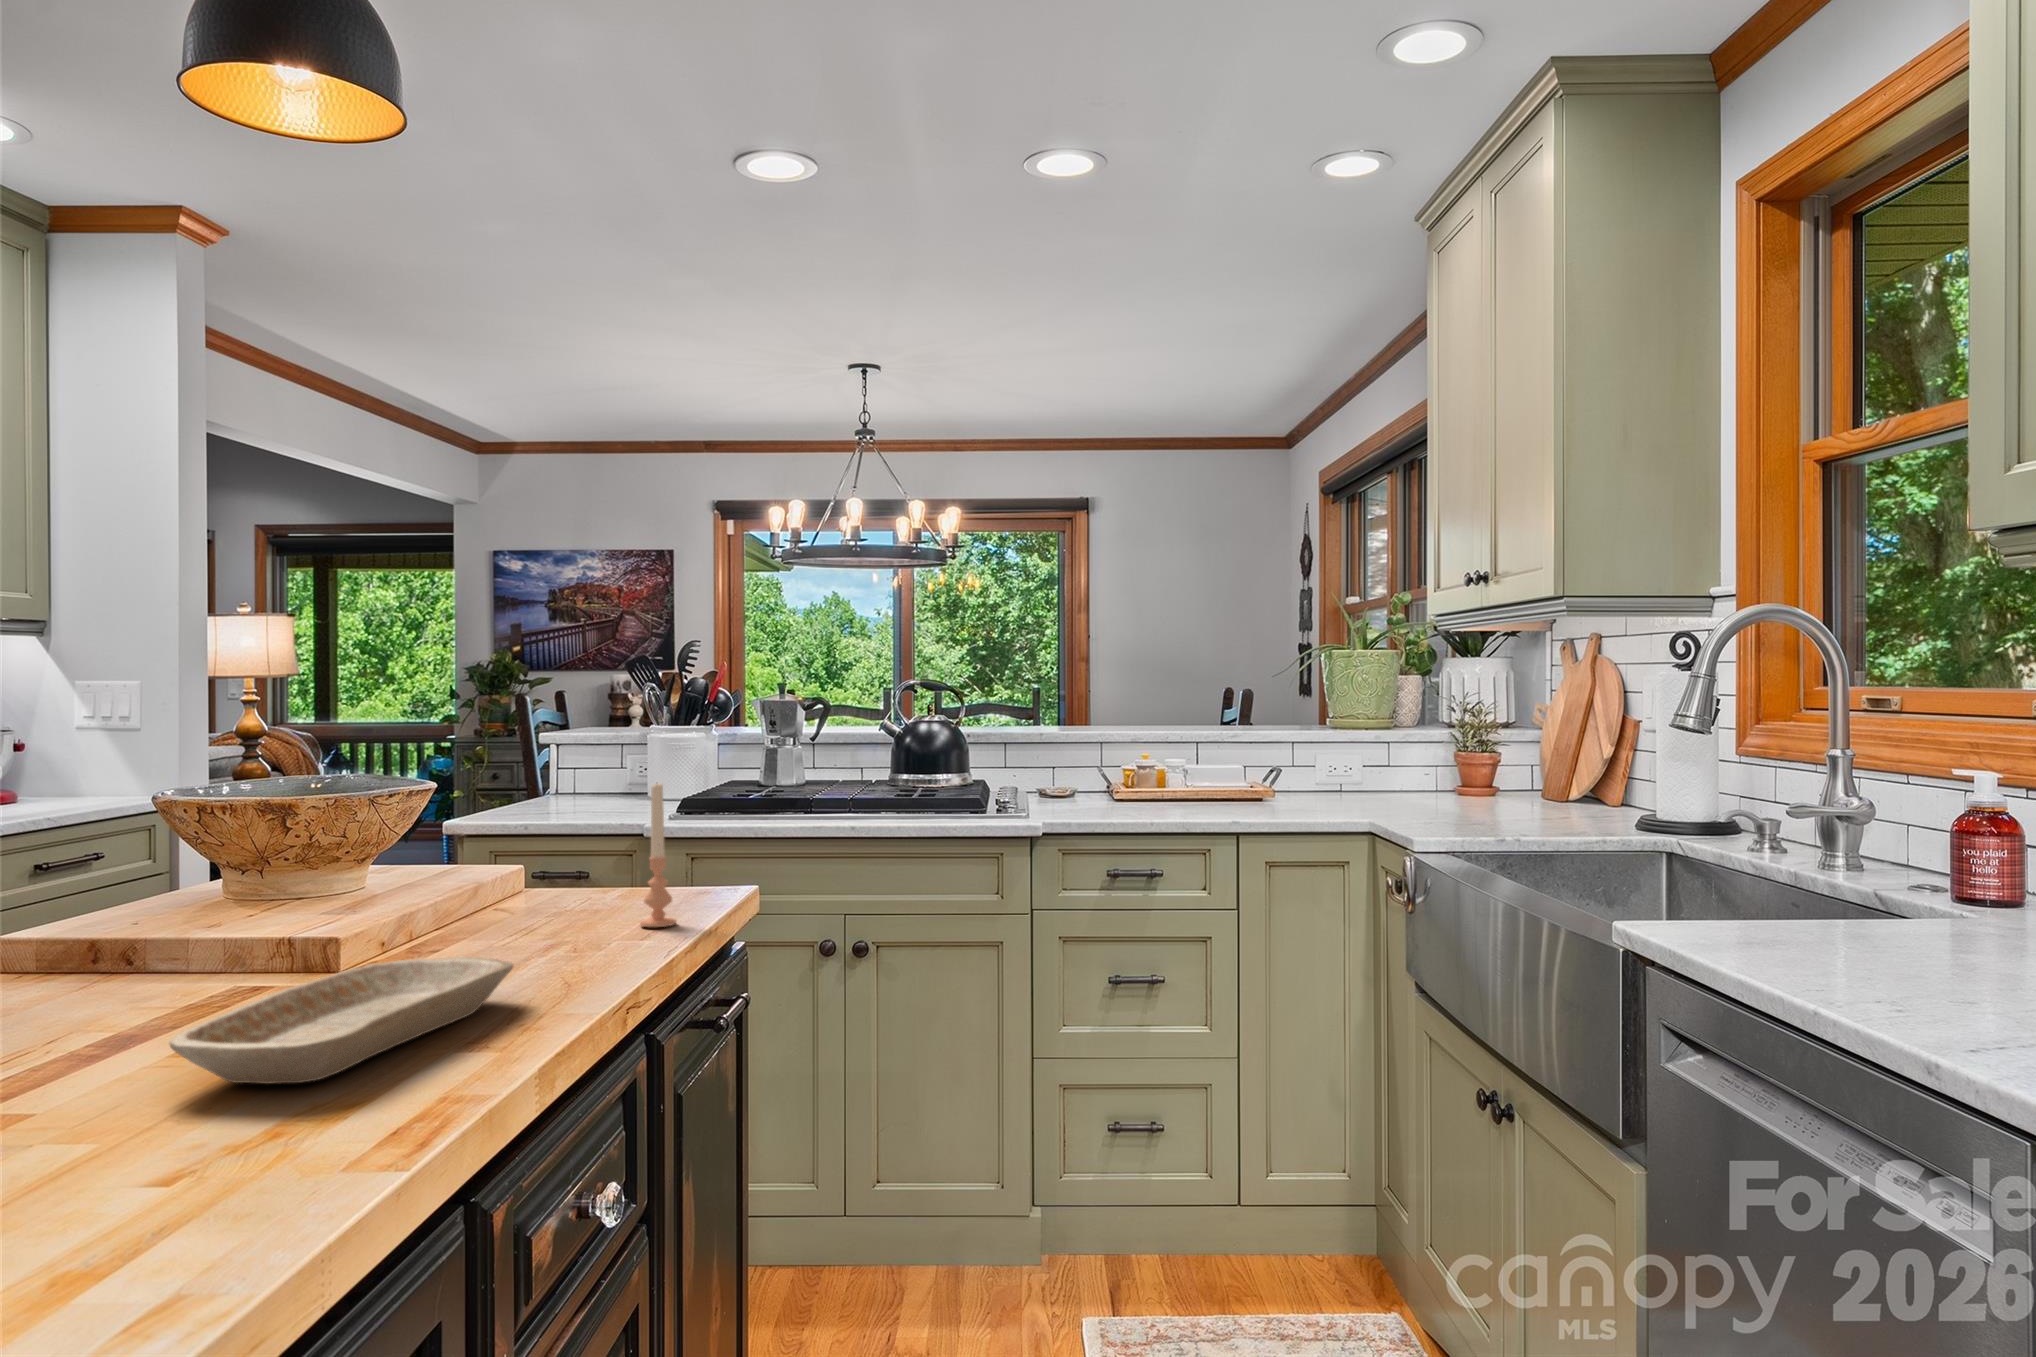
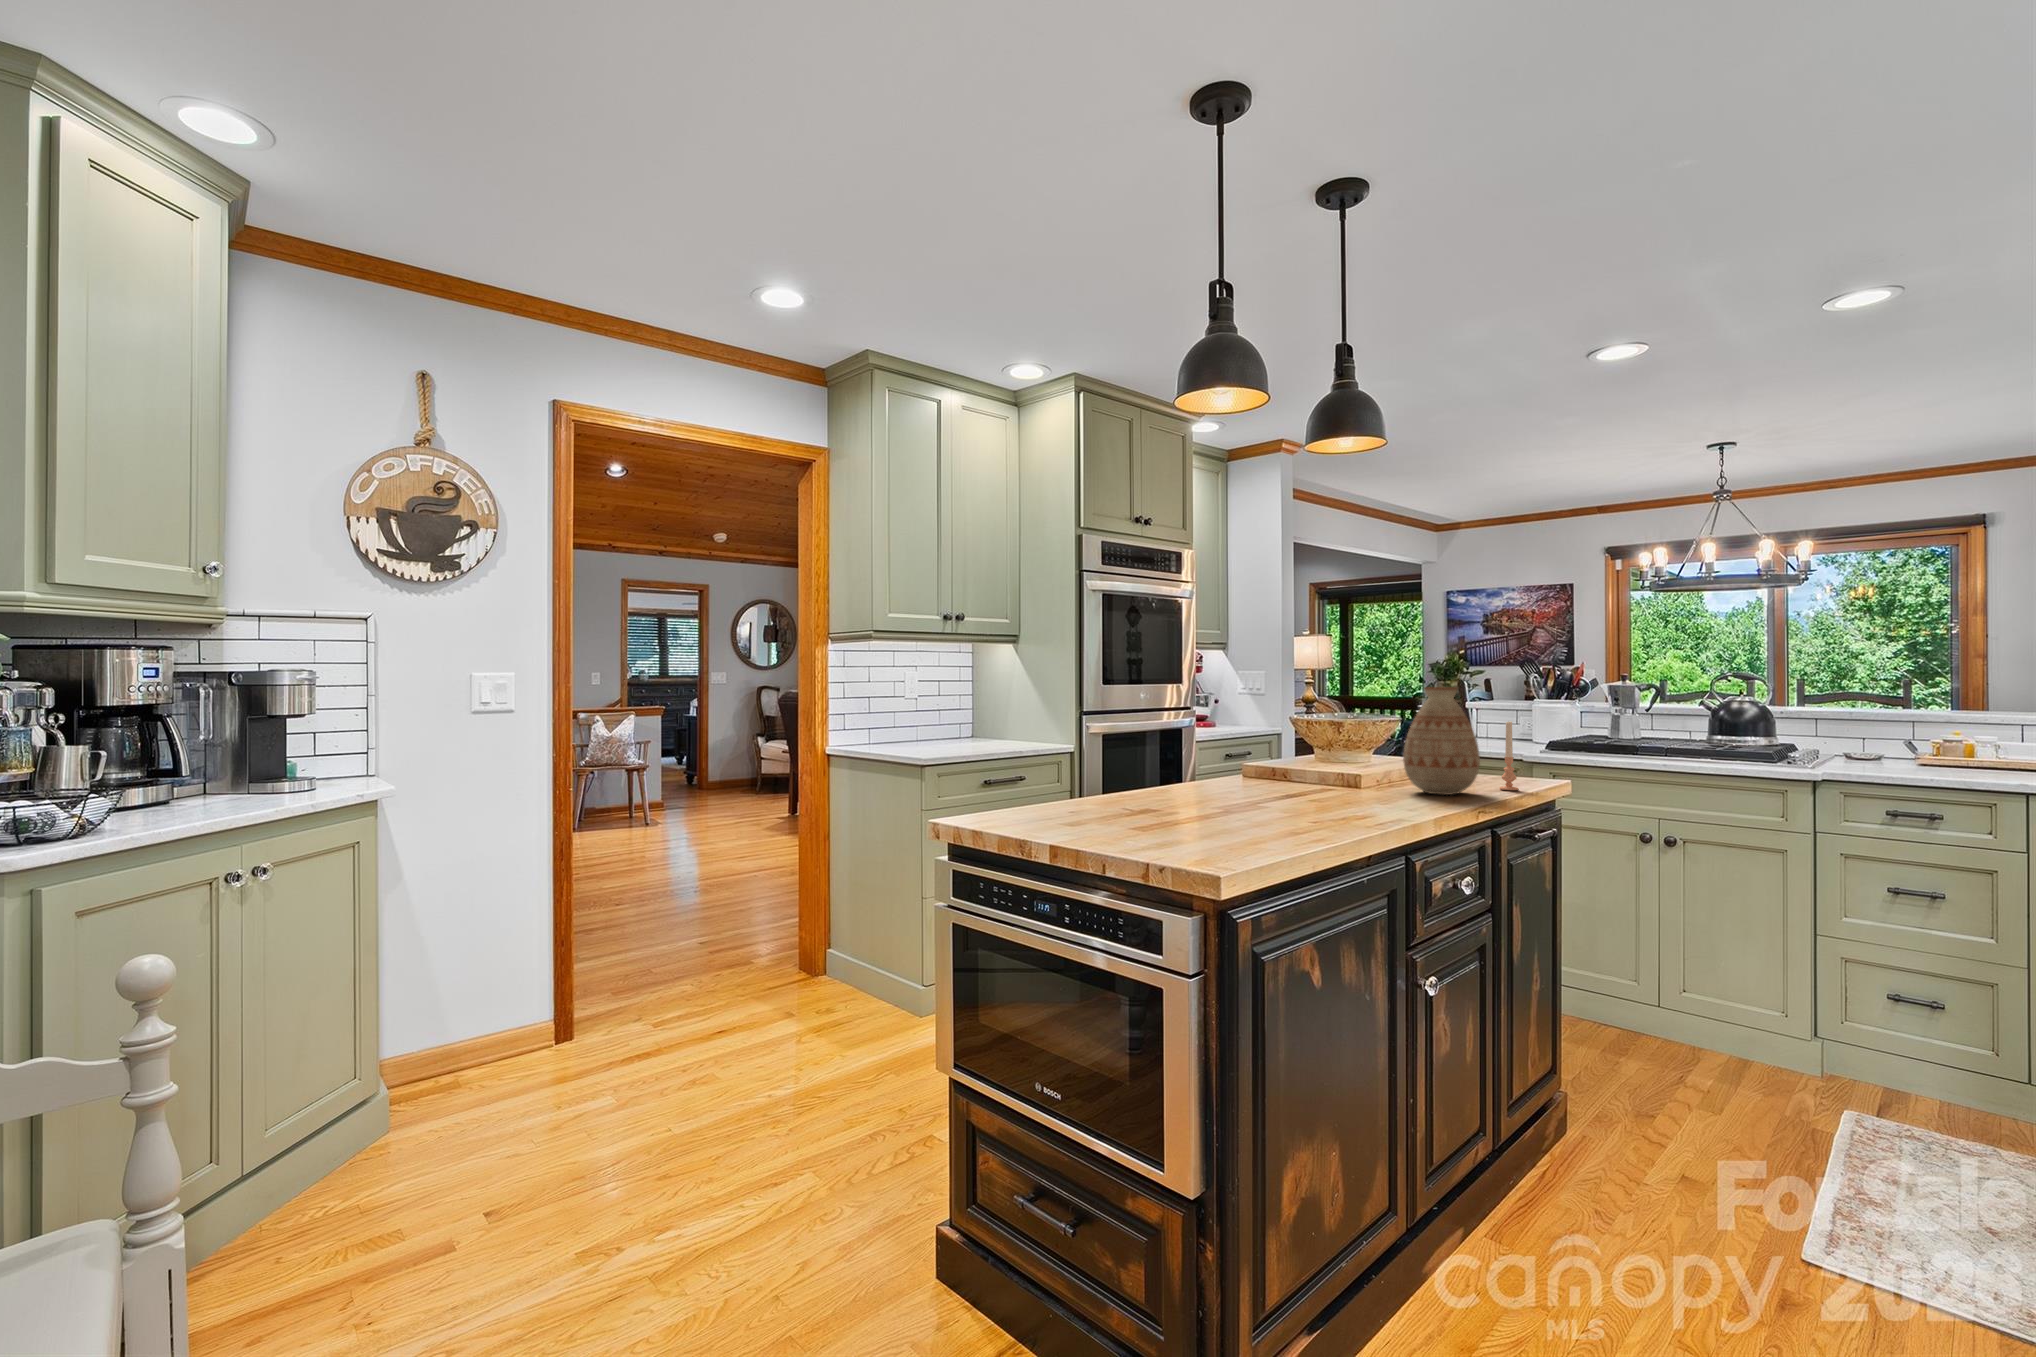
vase: none [441,715,606,961] -> present [1403,687,1480,795]
tray: present [169,957,514,1084] -> none [1308,784,1433,815]

